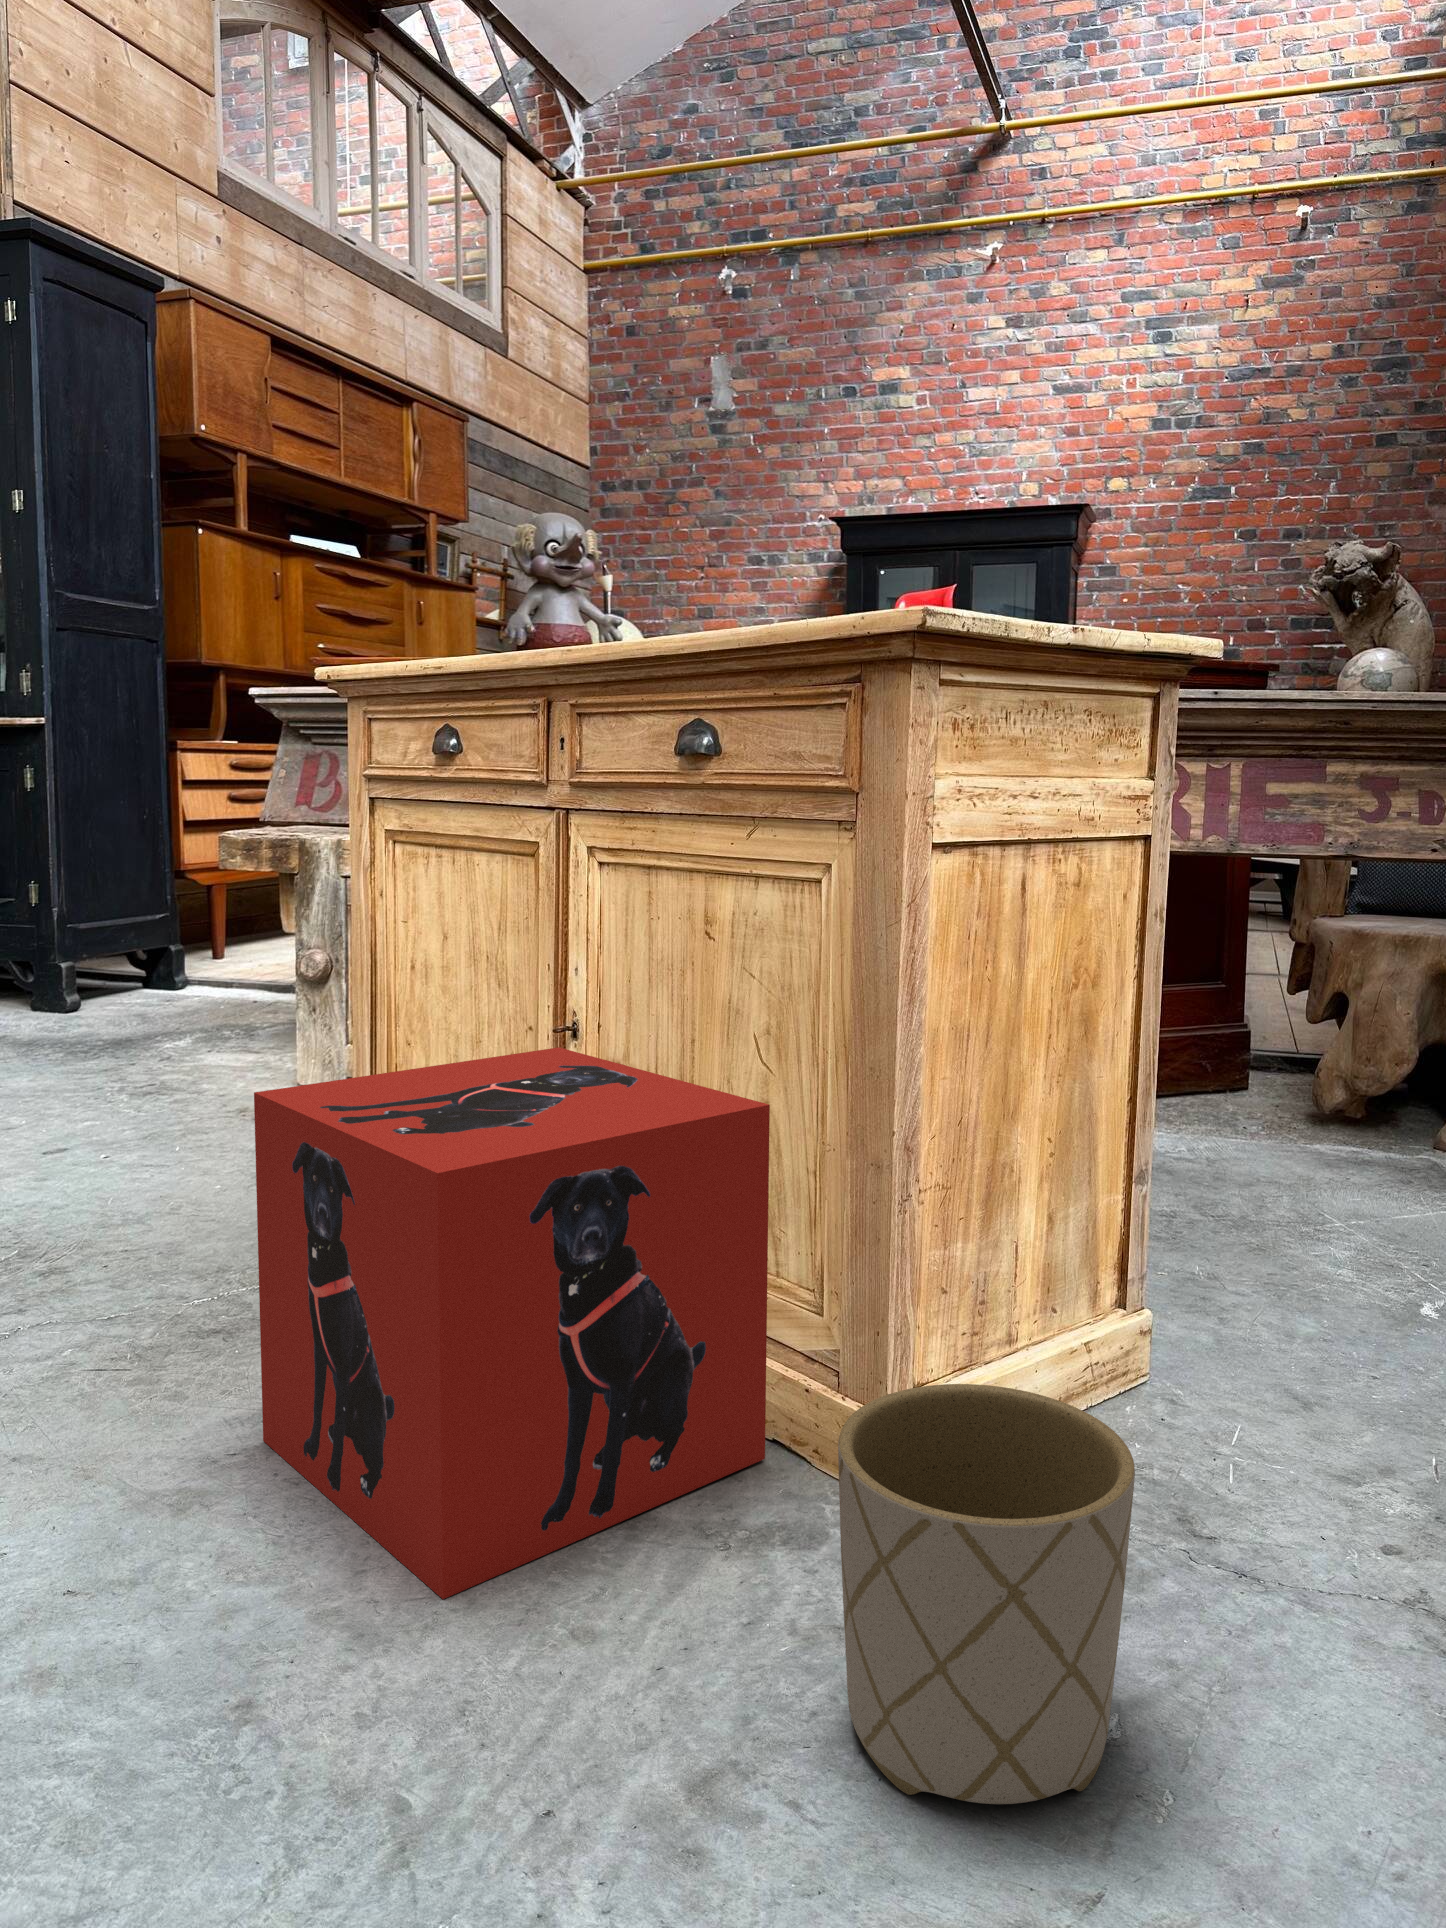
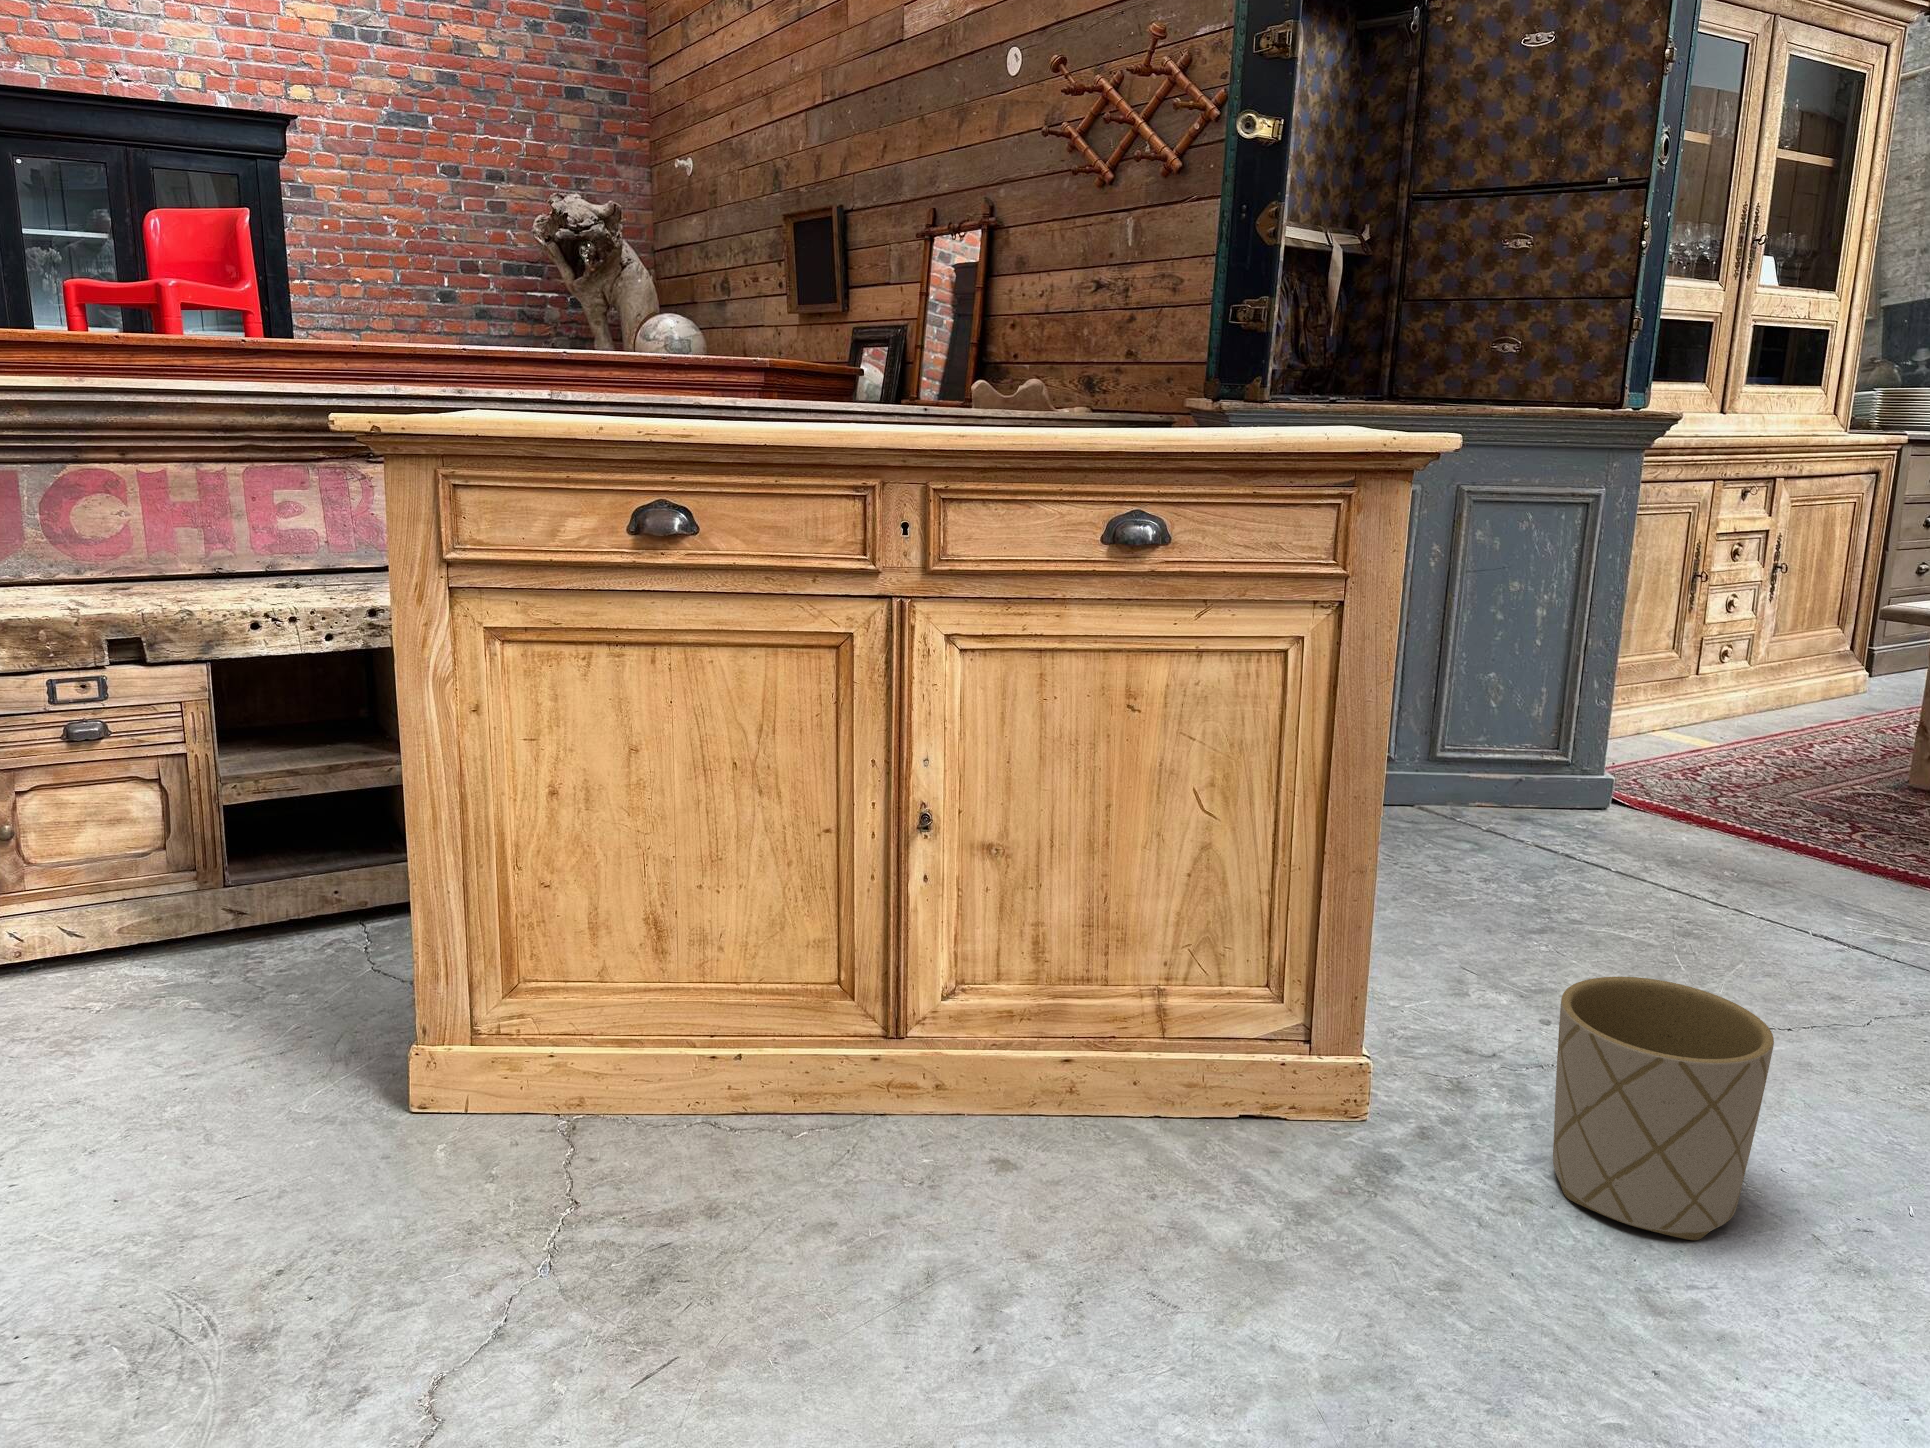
storage box: present [254,1047,770,1599] -> none [961,842,1397,1347]

